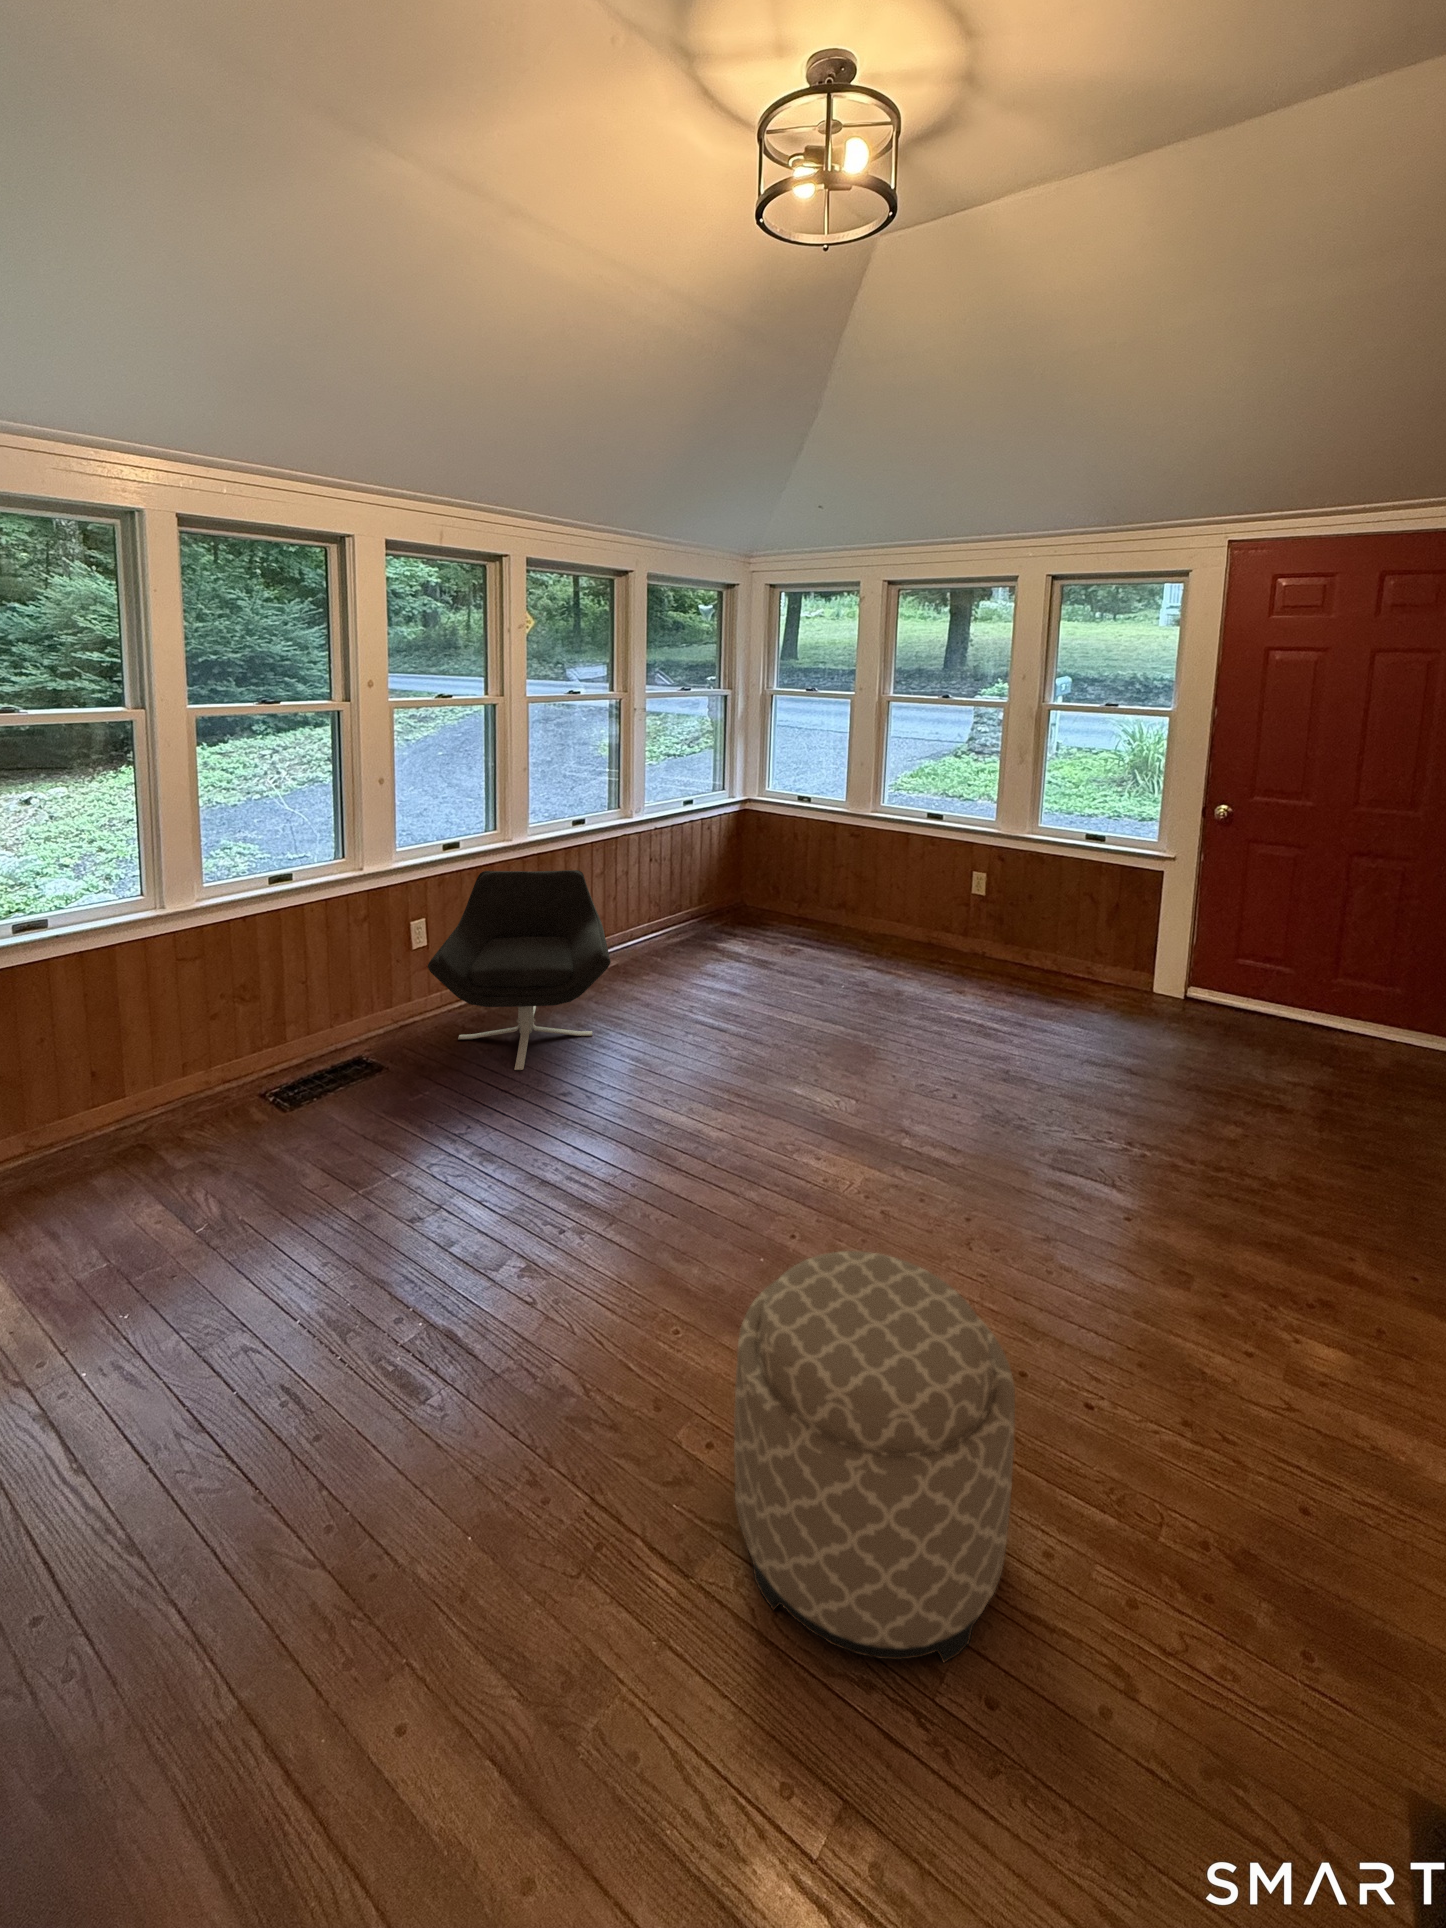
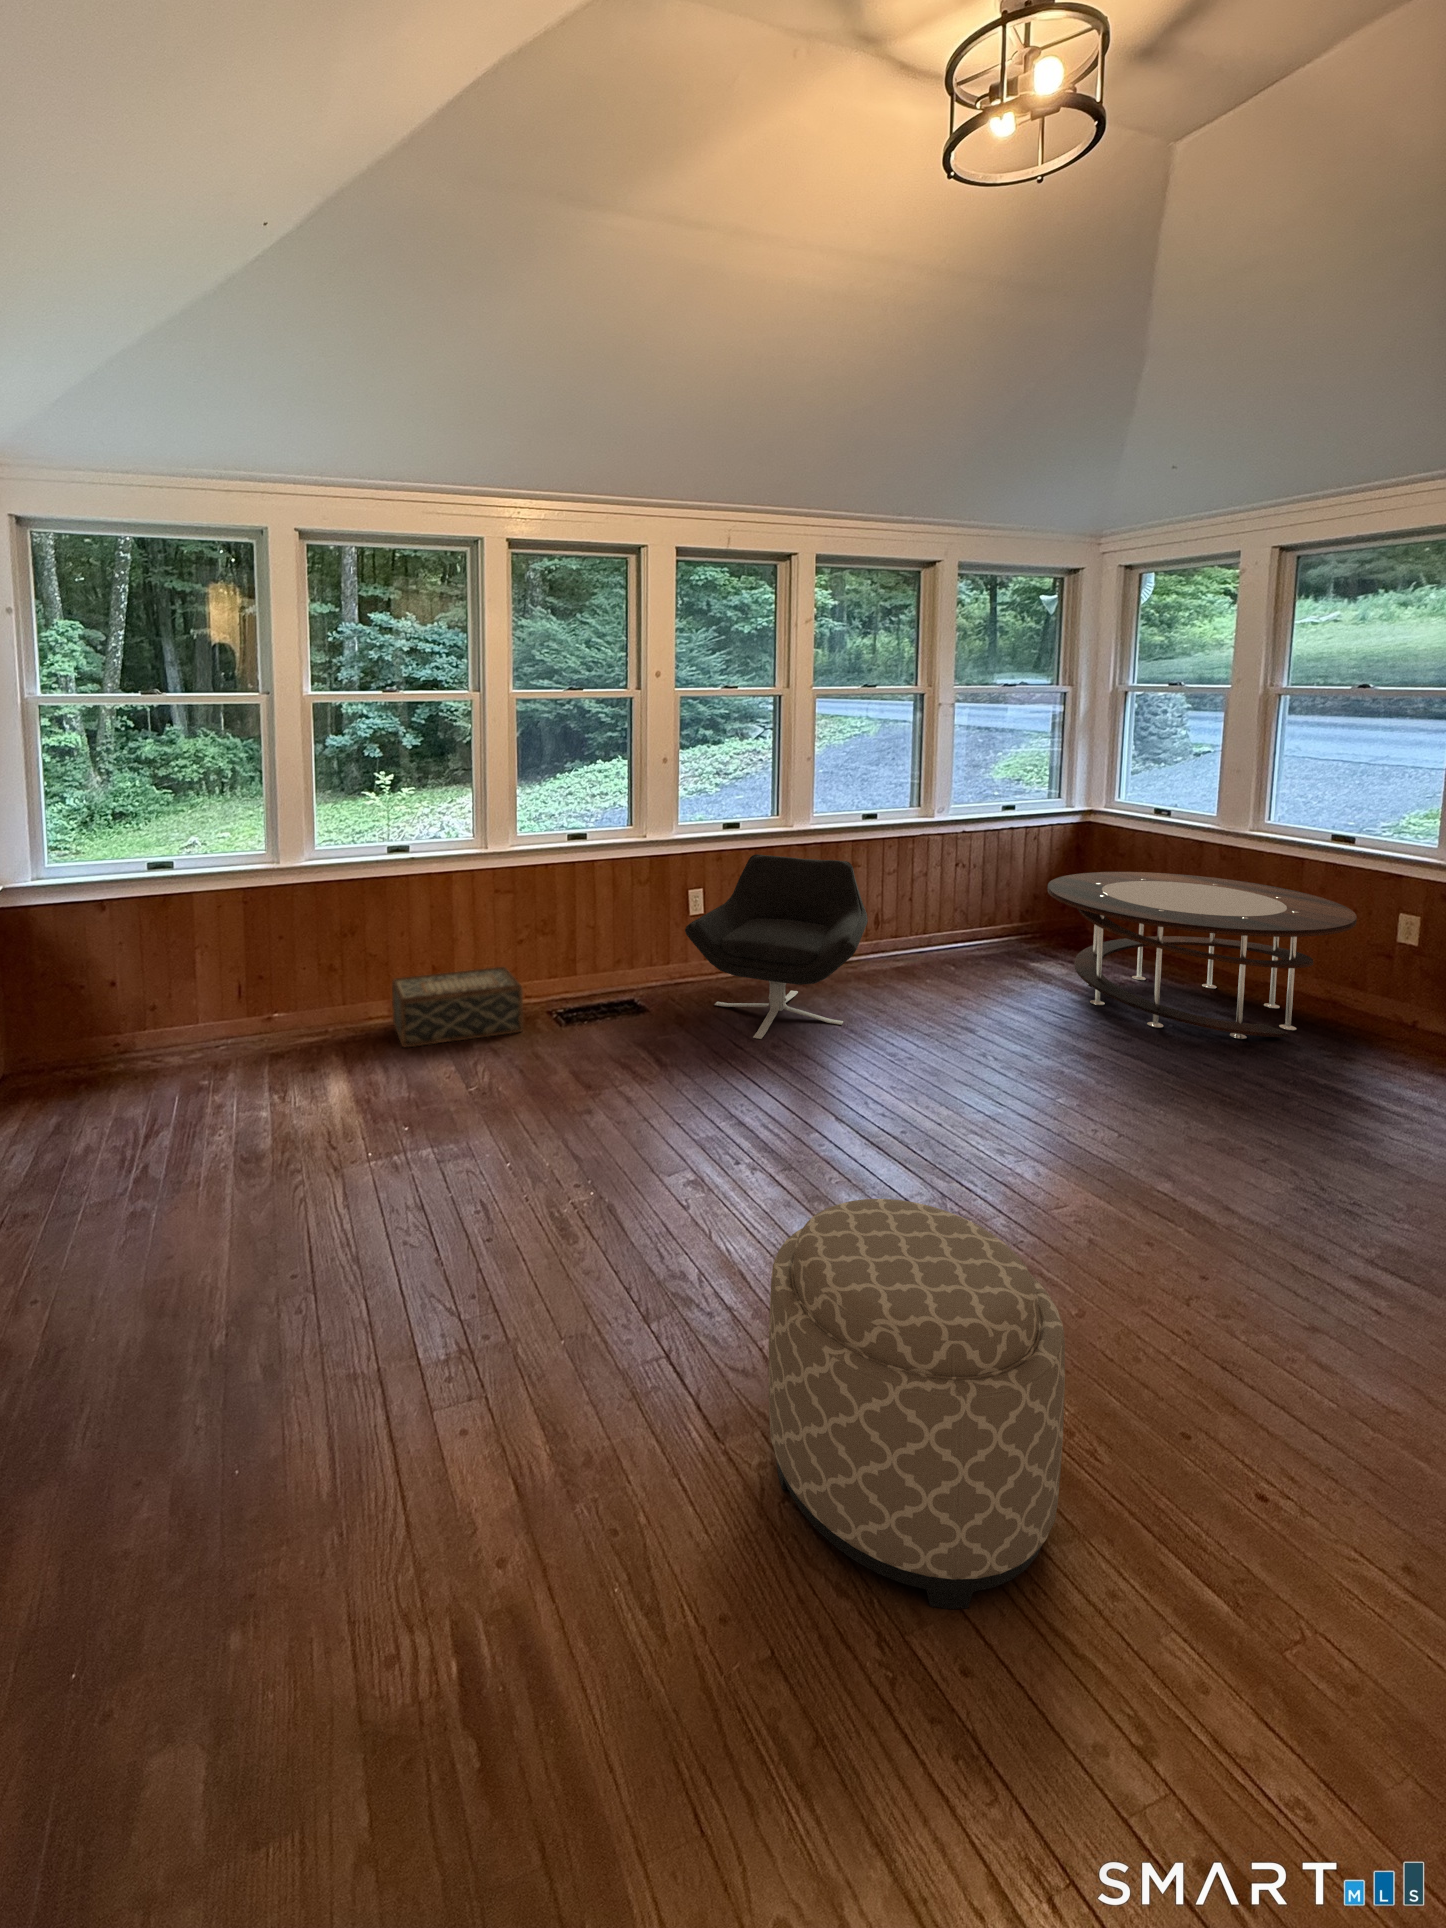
coffee table: none [738,850,948,984] -> present [1048,872,1357,1039]
woven basket: none [31,1048,240,1193] -> present [392,967,523,1047]

